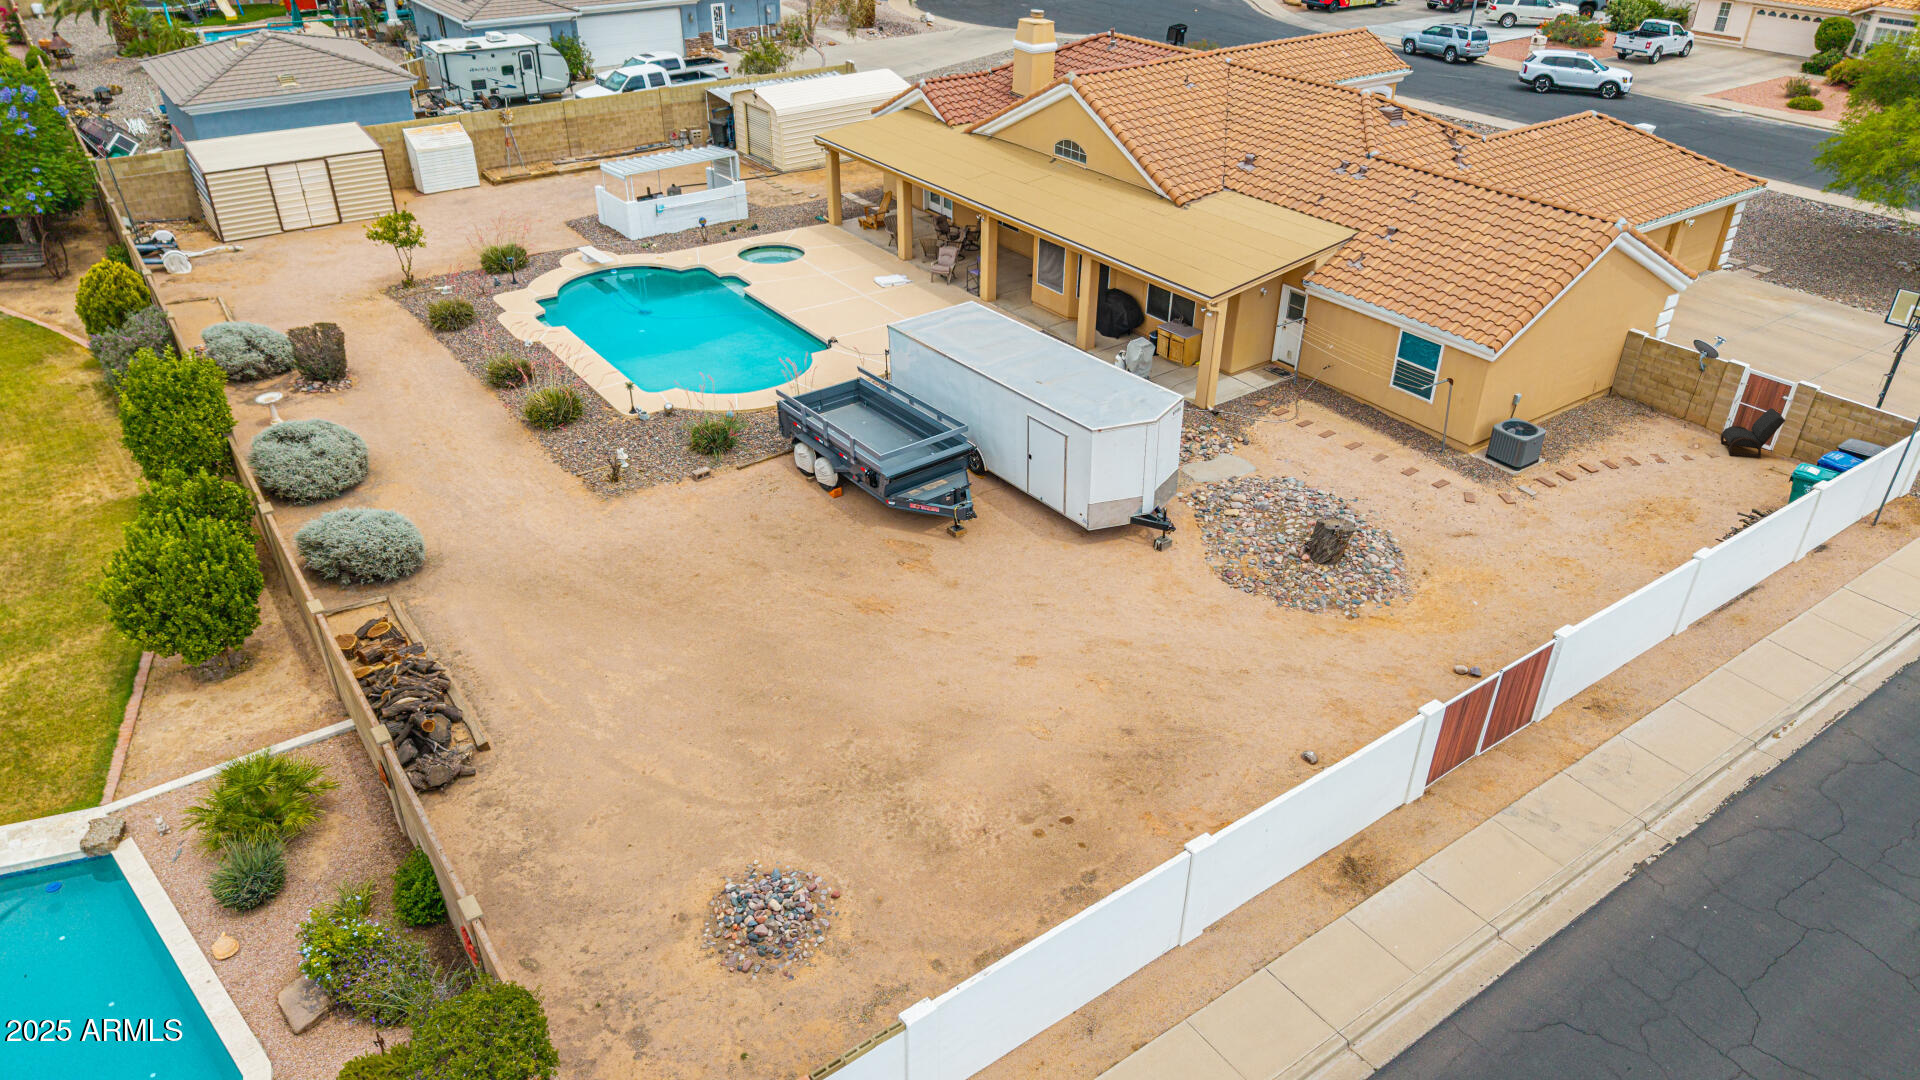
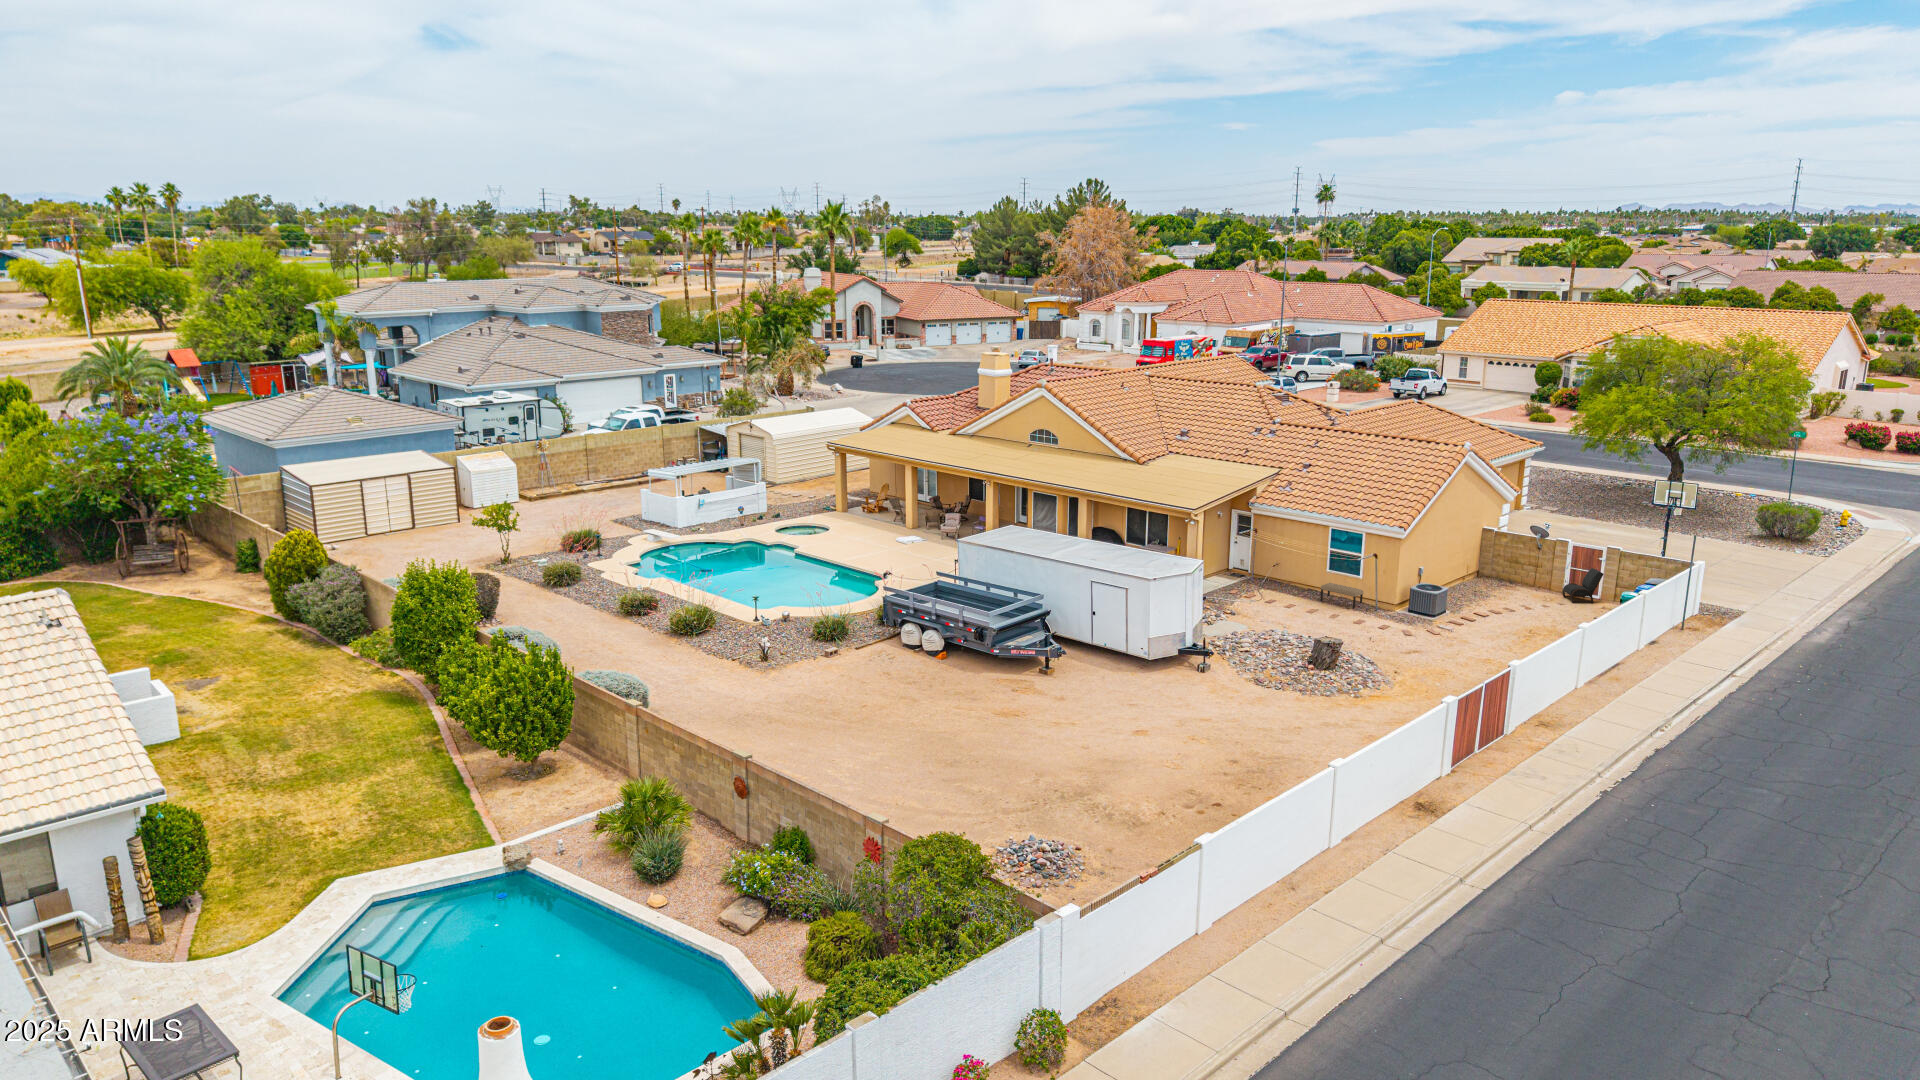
bench: none [1375,401,1433,443] -> present [1320,583,1363,609]

